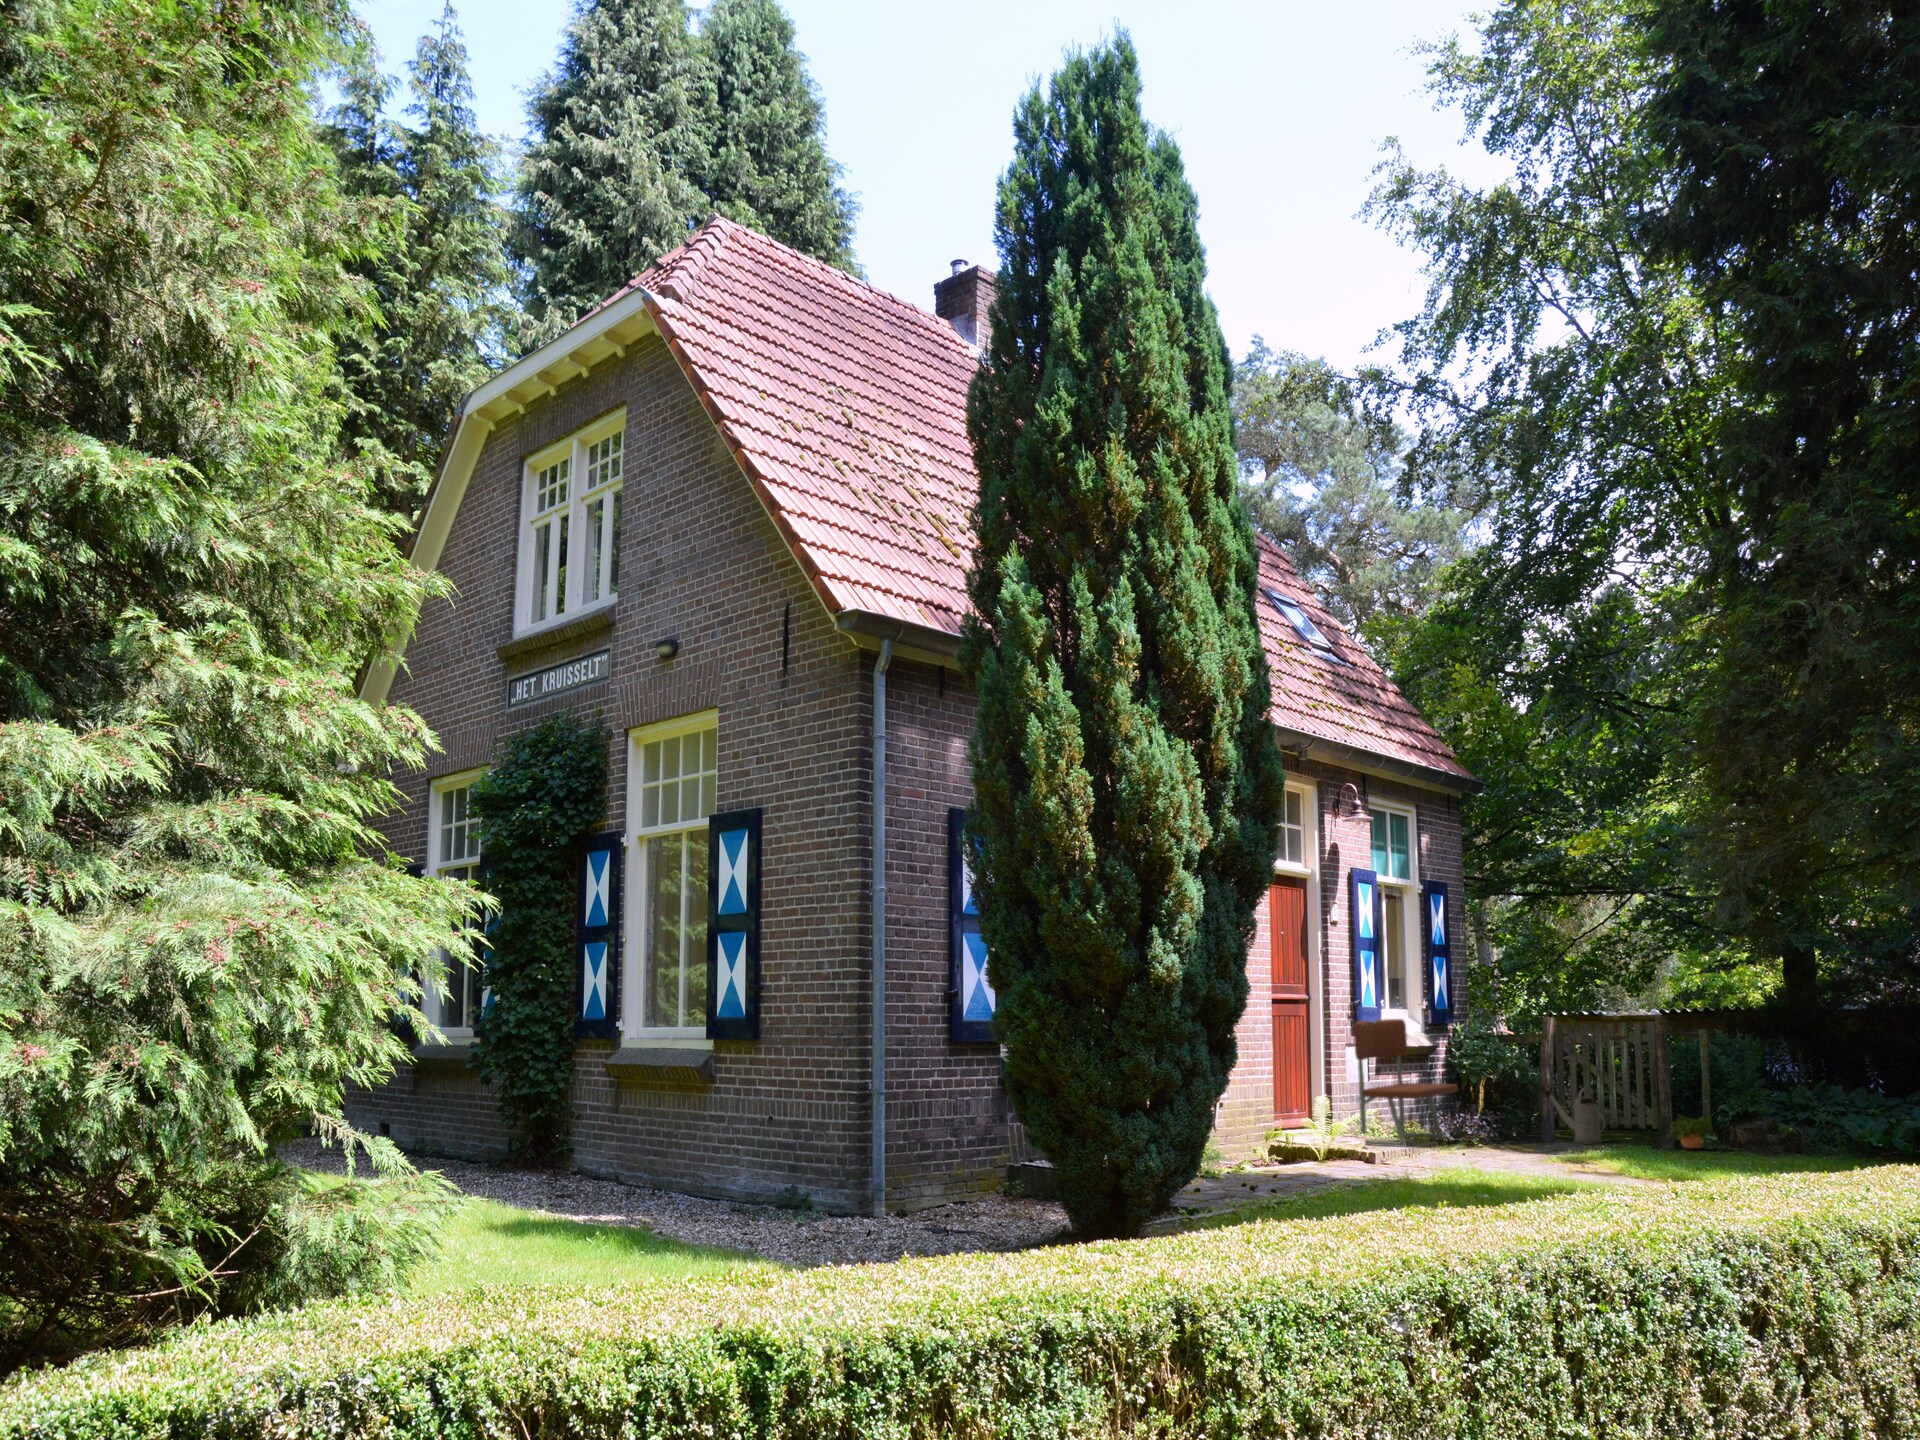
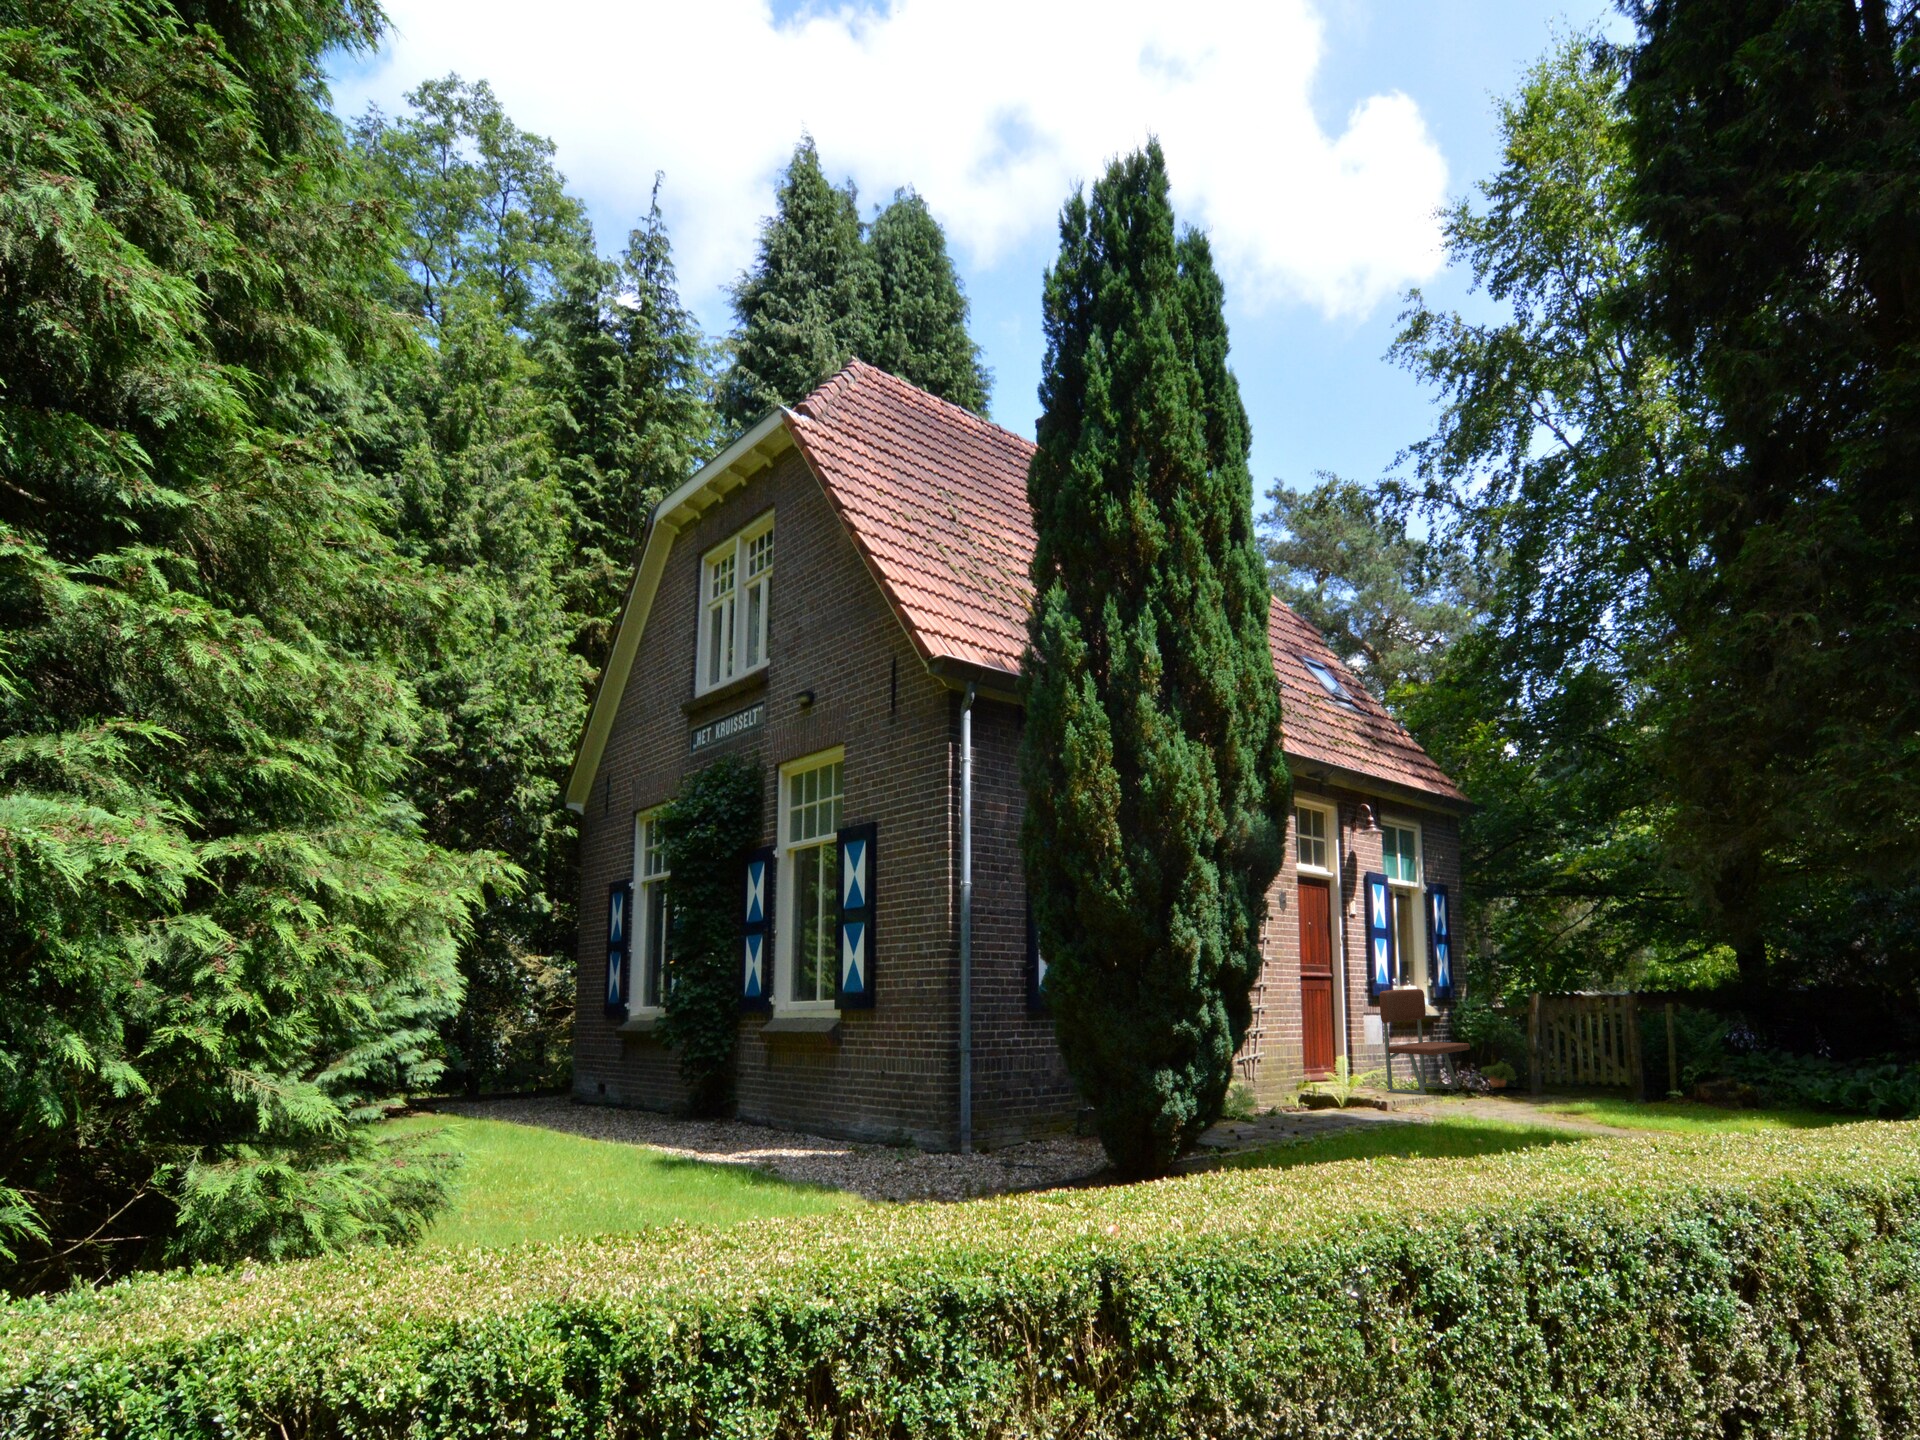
watering can: present [1550,1088,1606,1143] -> none [1549,1048,1599,1094]
potted plant: present [1668,1115,1716,1148] -> present [1476,1062,1515,1088]

